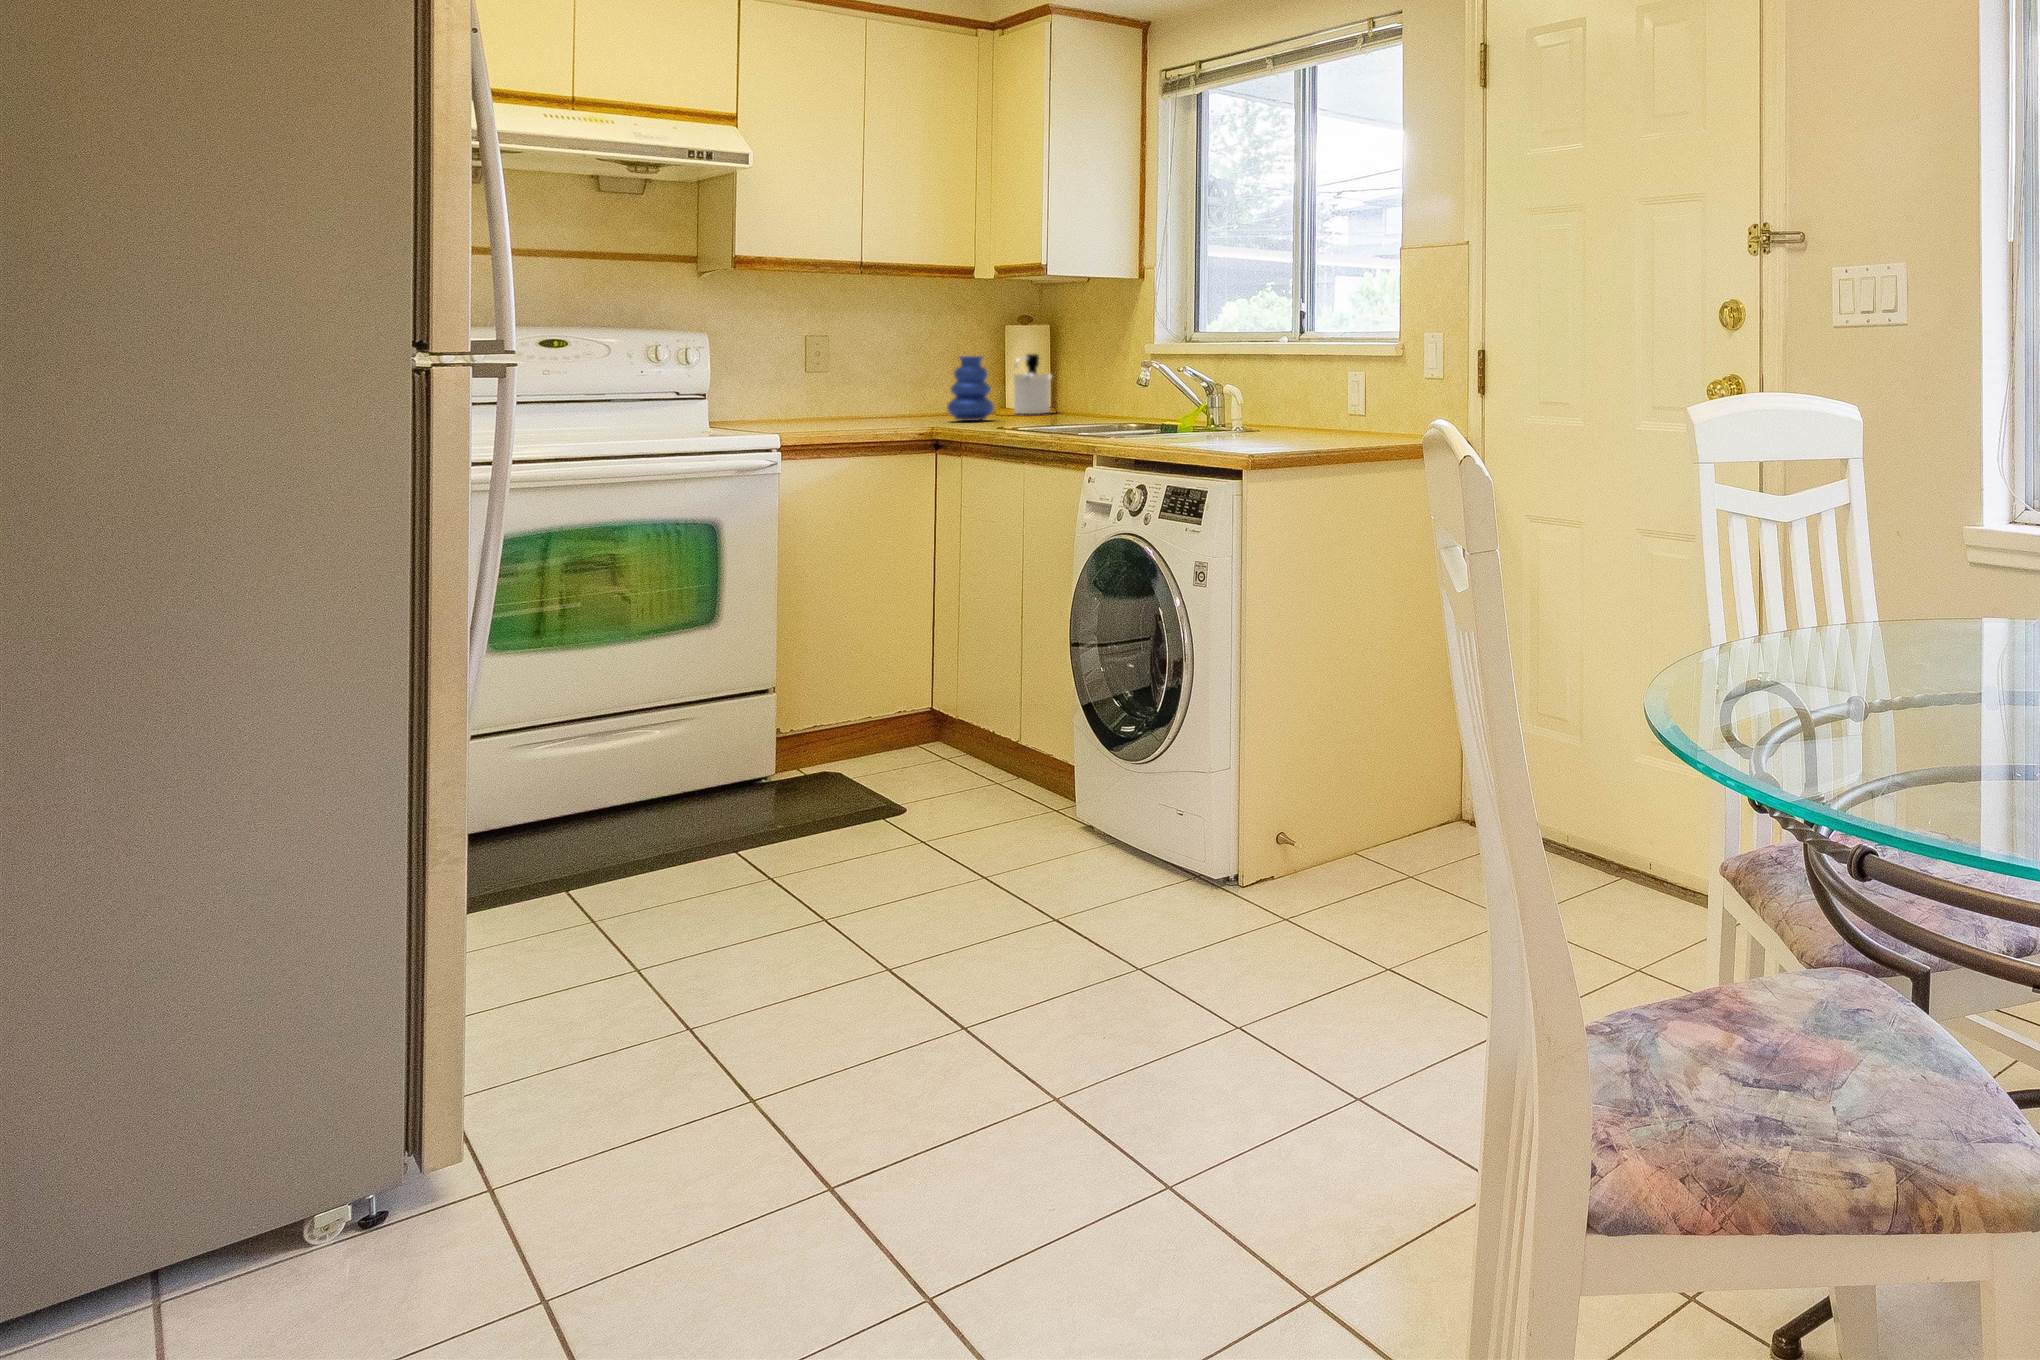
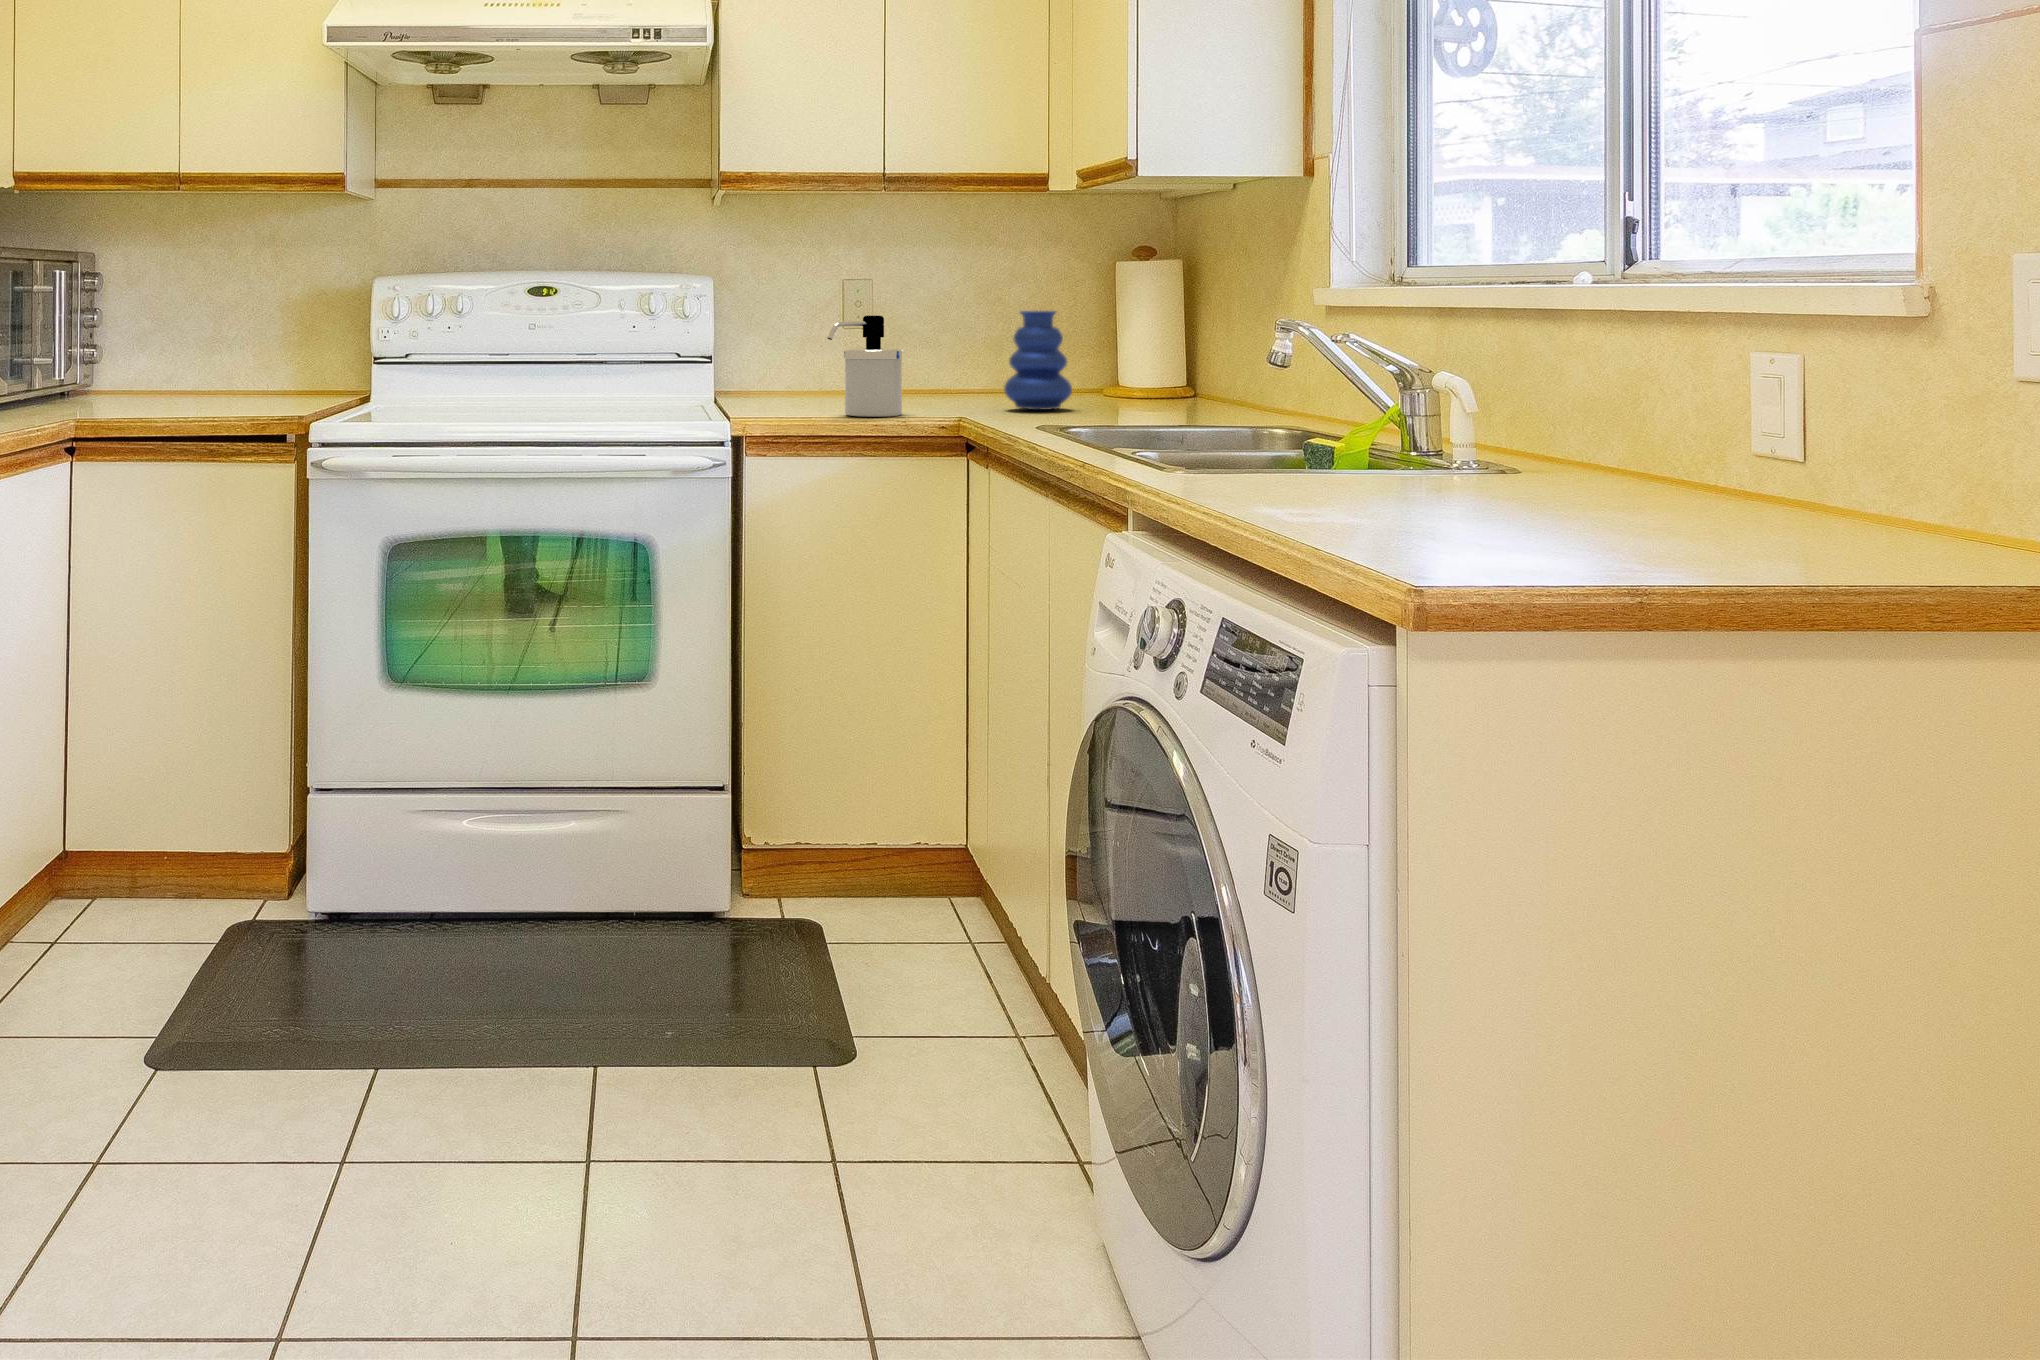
soap dispenser: present [1013,354,1051,414] -> present [827,316,904,417]

